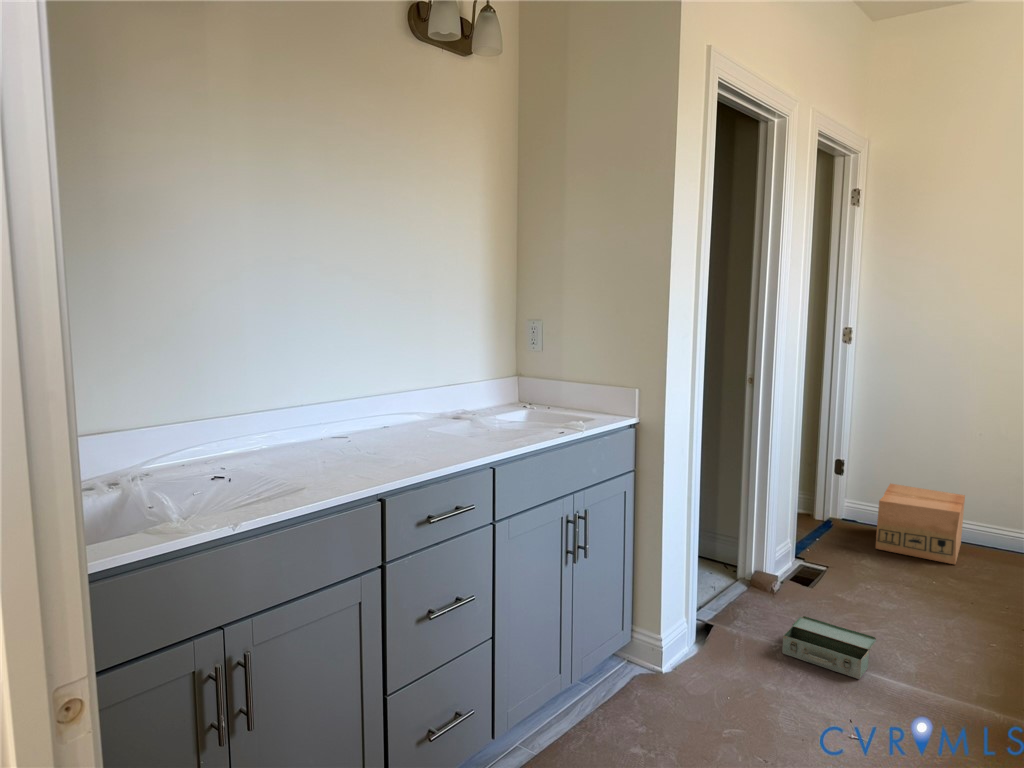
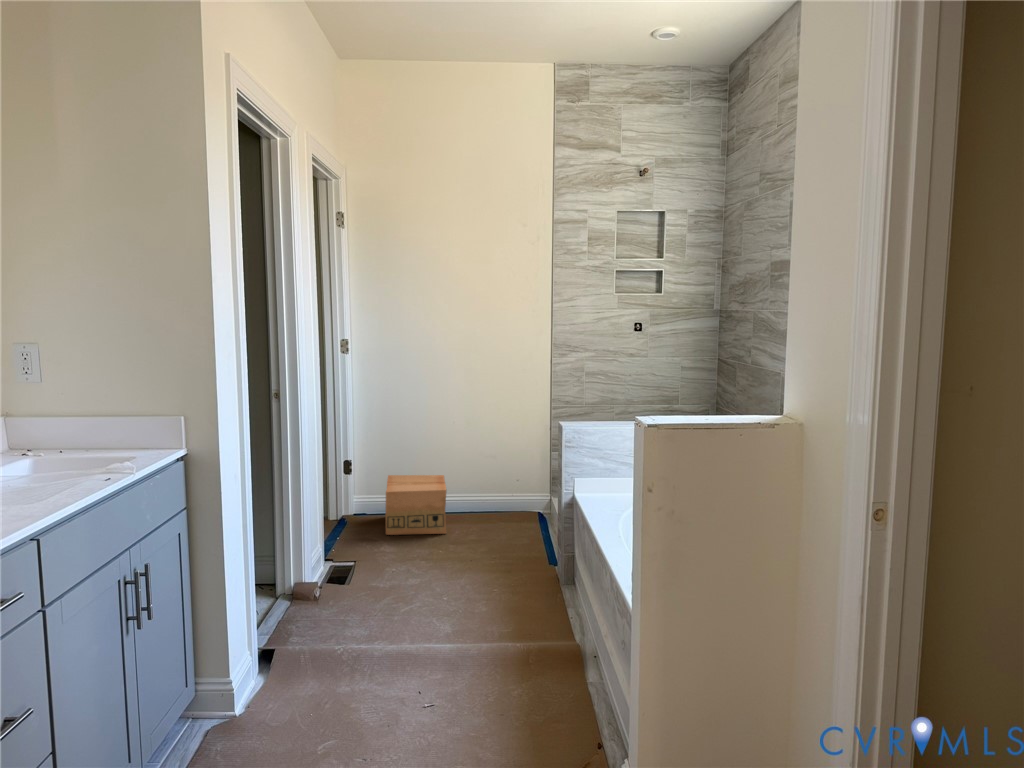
toolbox: present [782,616,877,679] -> none [344,612,419,653]

